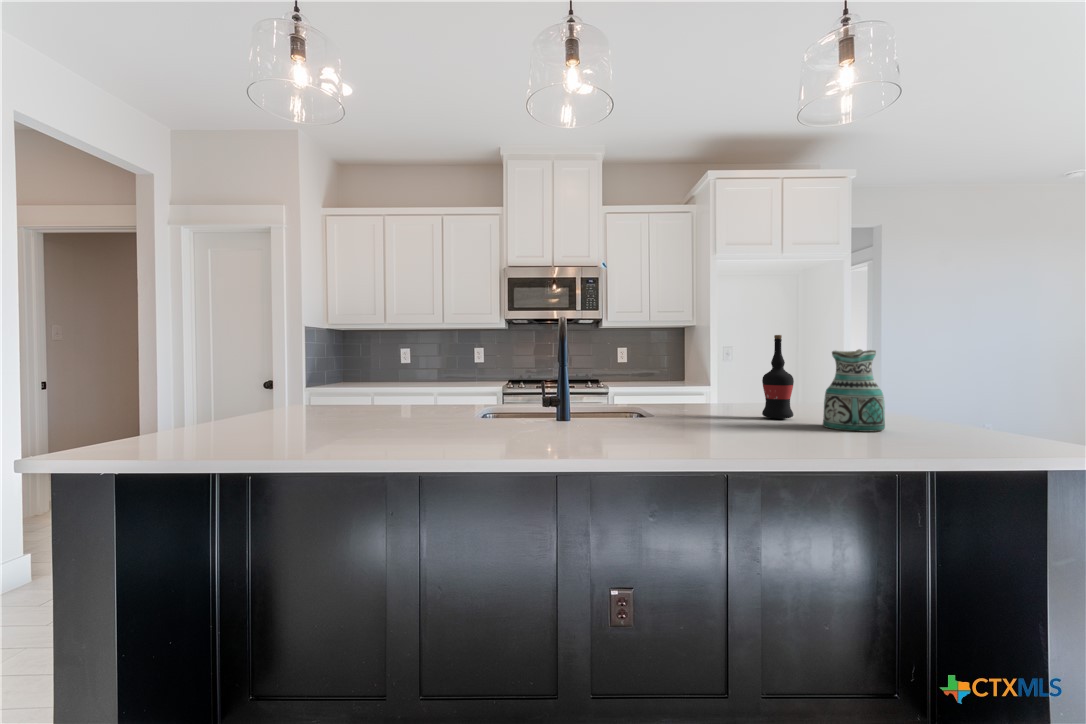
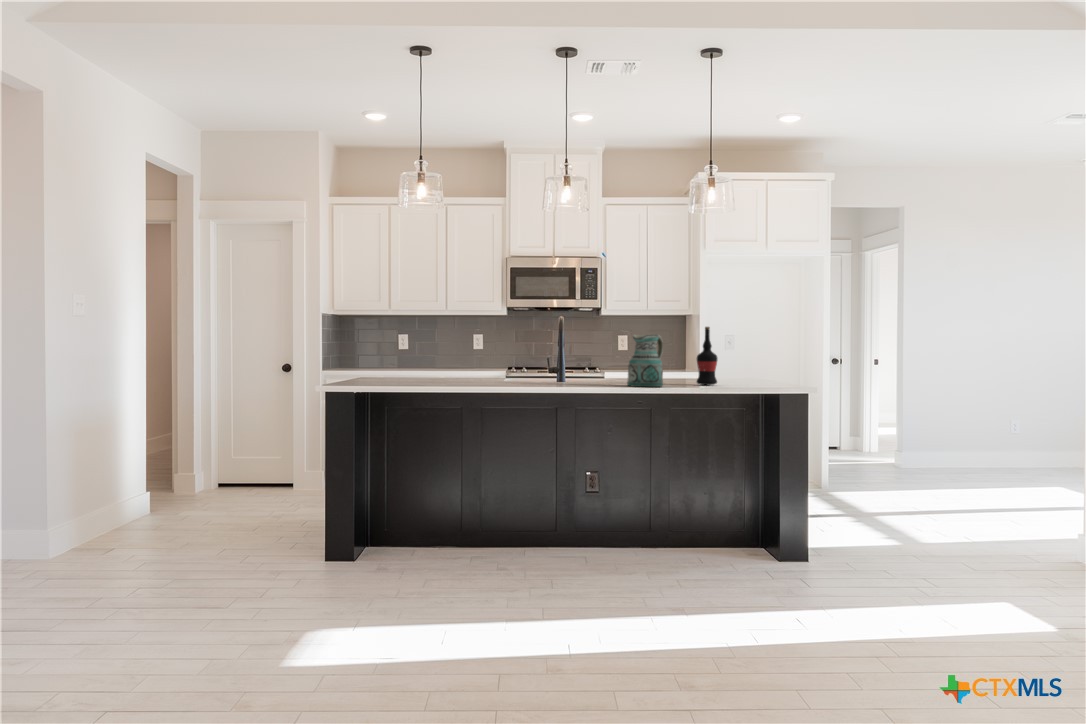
ceramic pitcher: present [823,349,885,432] -> present [627,334,663,387]

